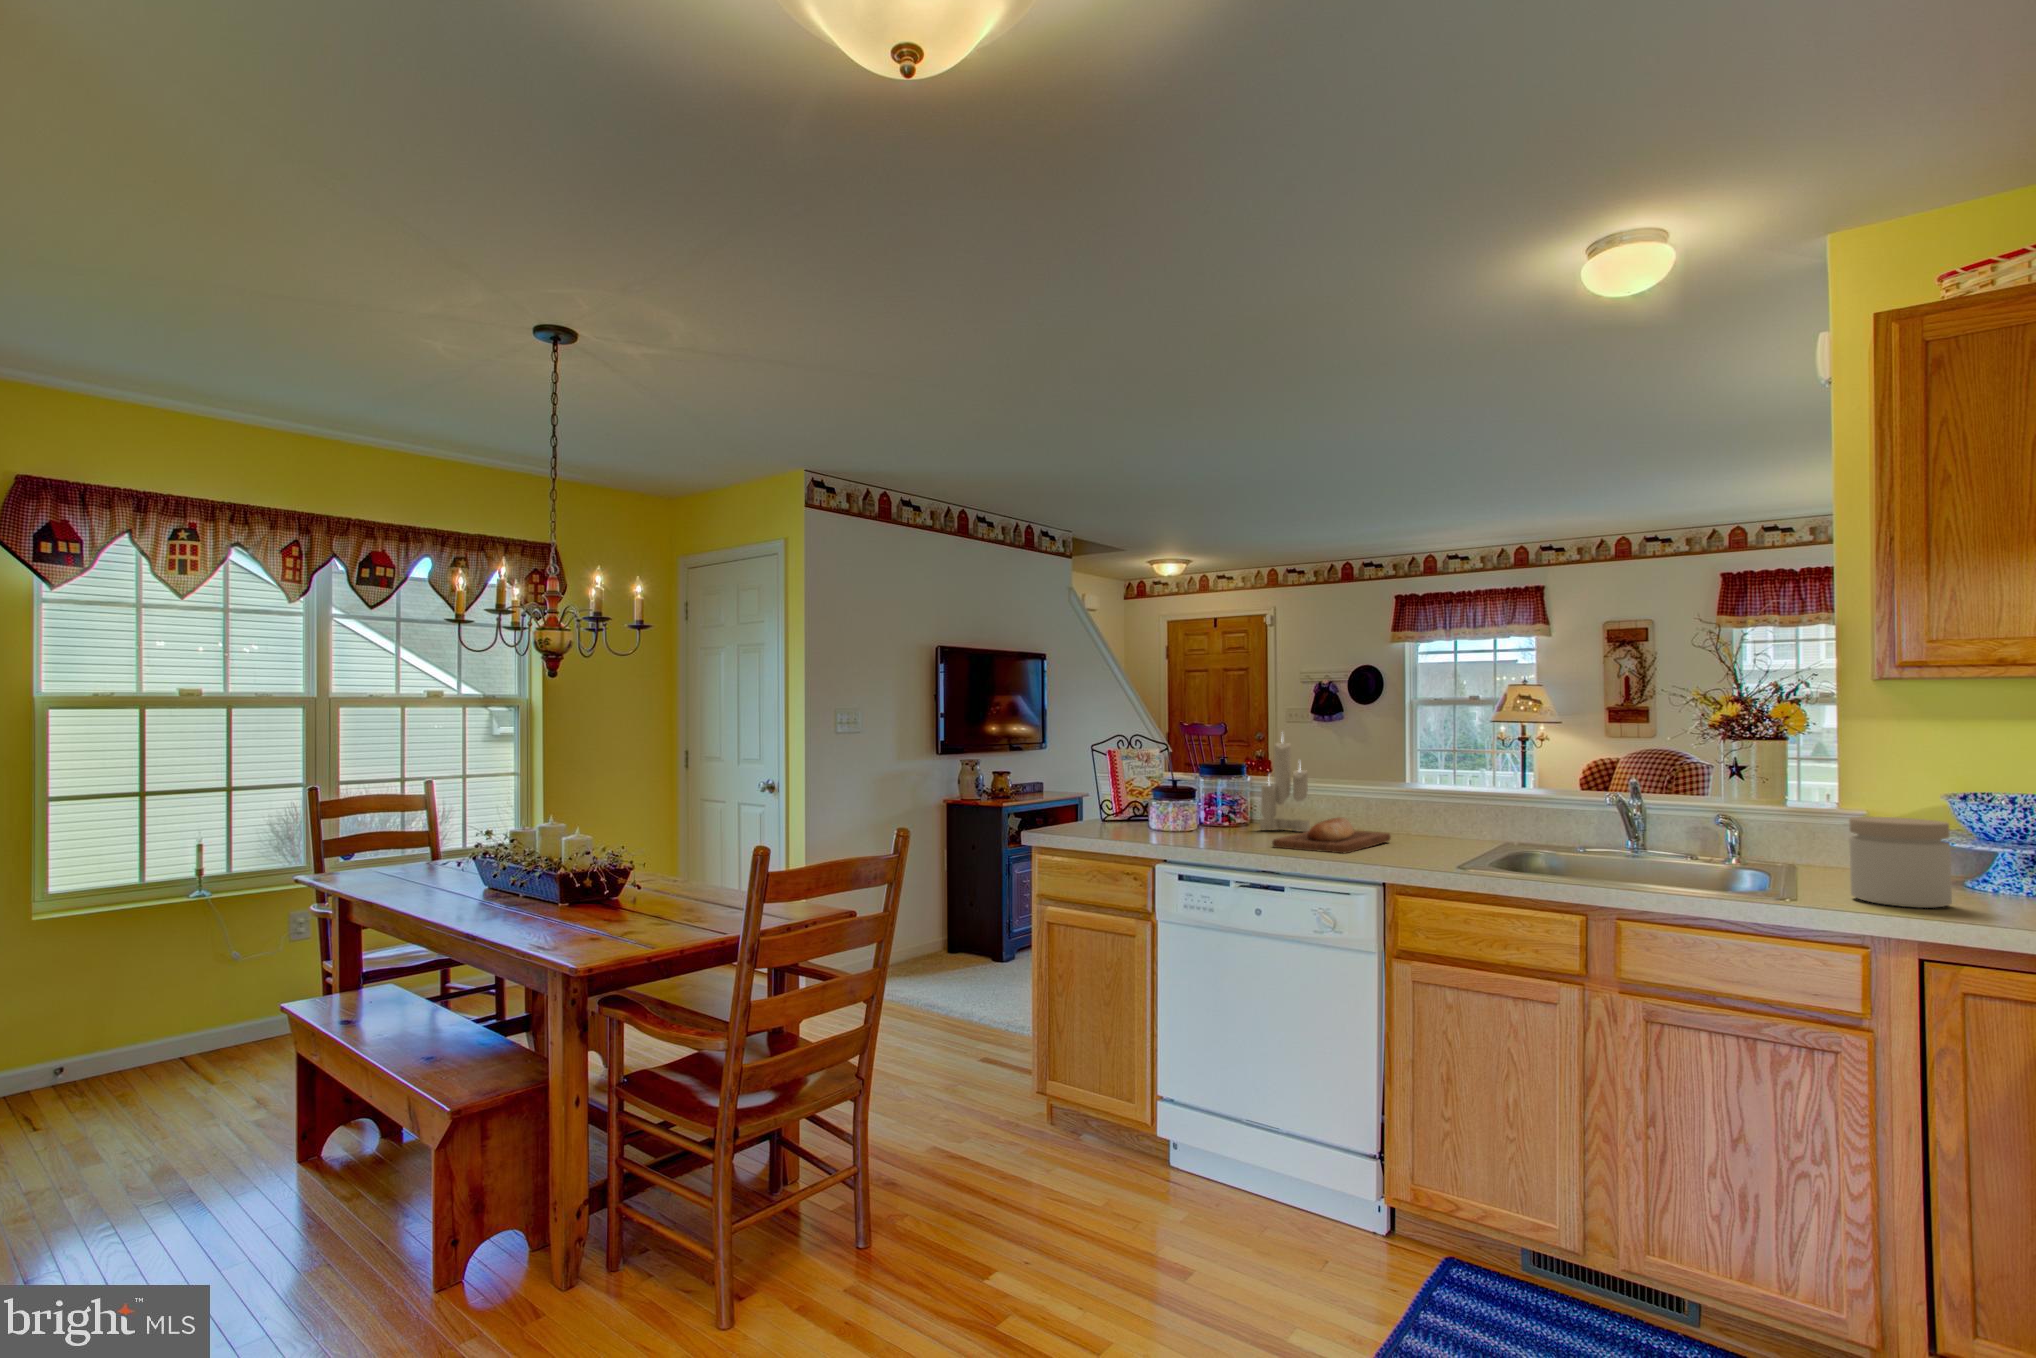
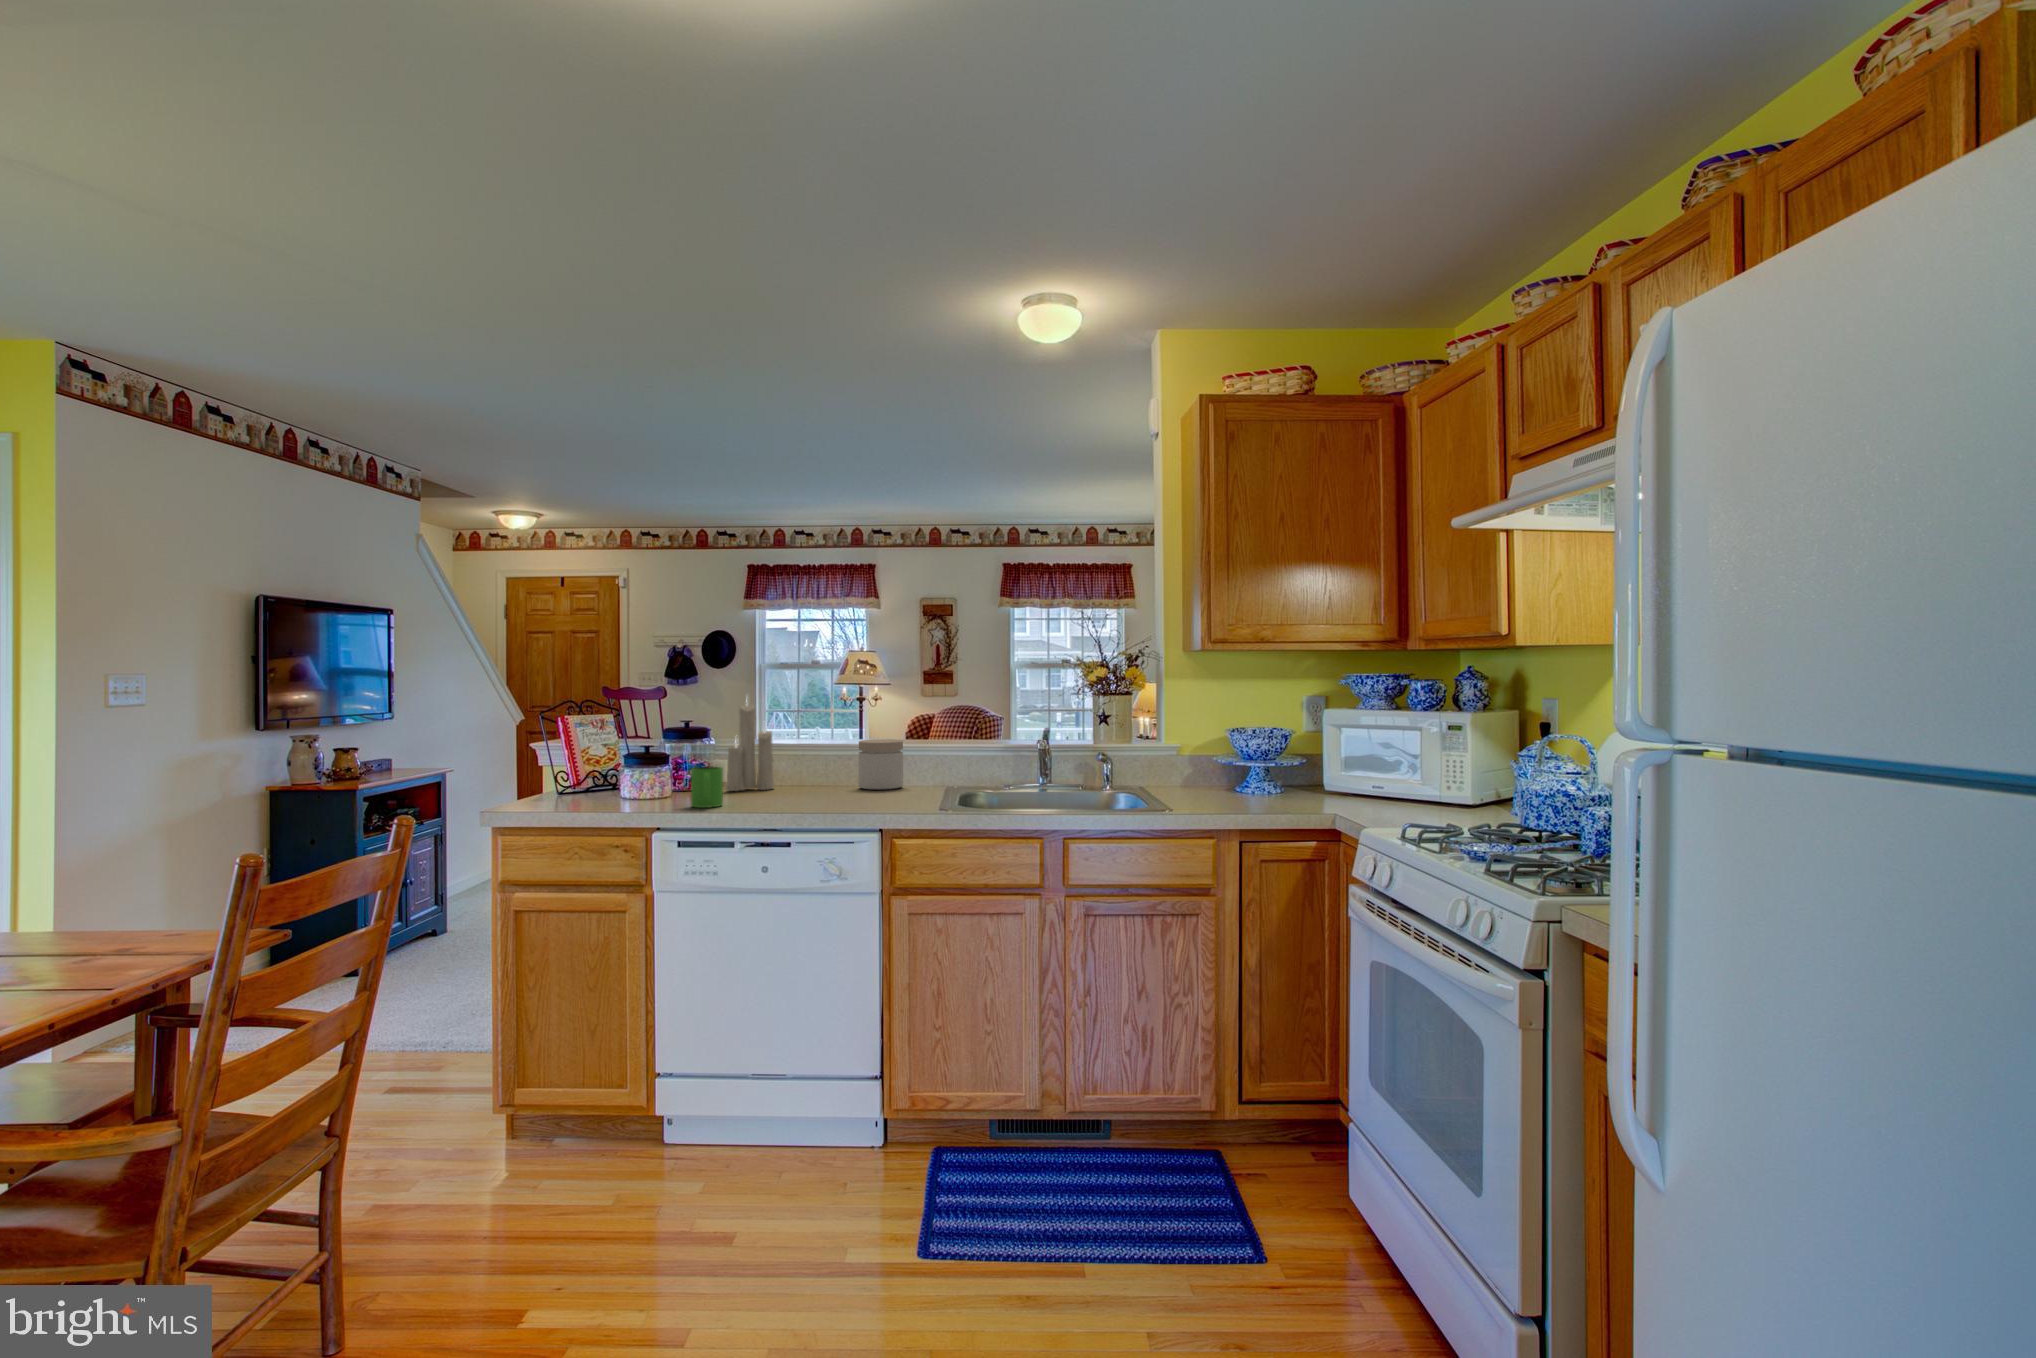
mug: none [1204,802,1234,842] -> present [691,766,723,808]
bread loaf: present [1272,817,1391,853] -> none [767,774,858,807]
jar: present [1849,817,1952,908] -> present [859,739,903,790]

